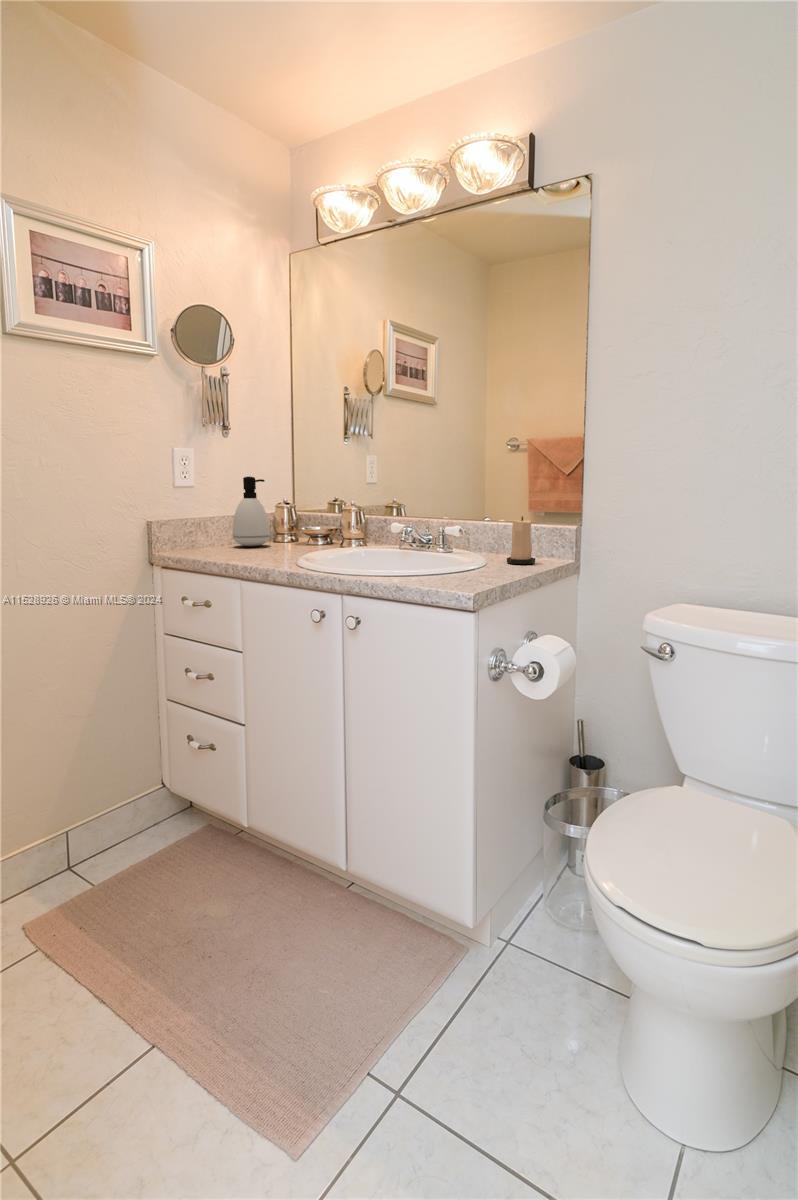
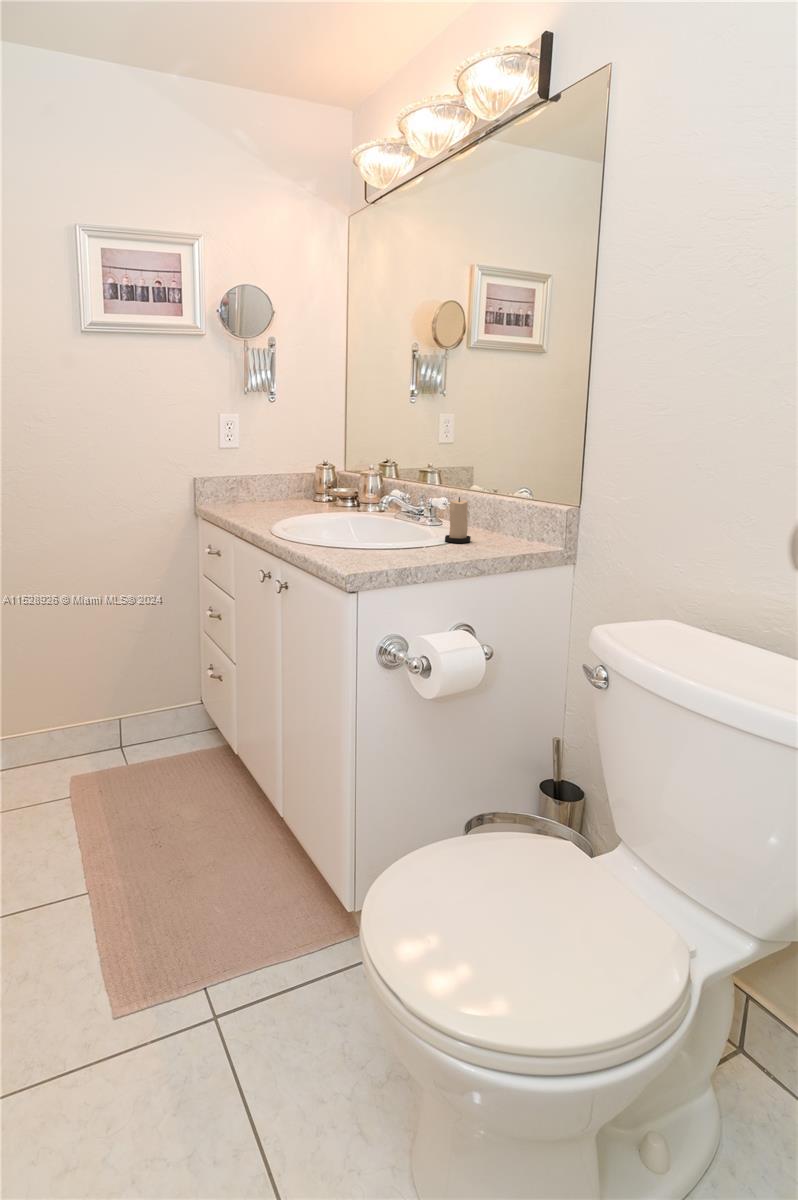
soap dispenser: present [233,477,270,546] -> none [269,440,303,503]

